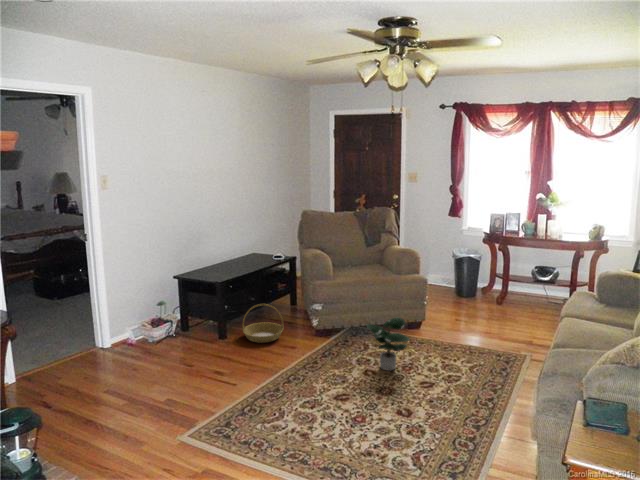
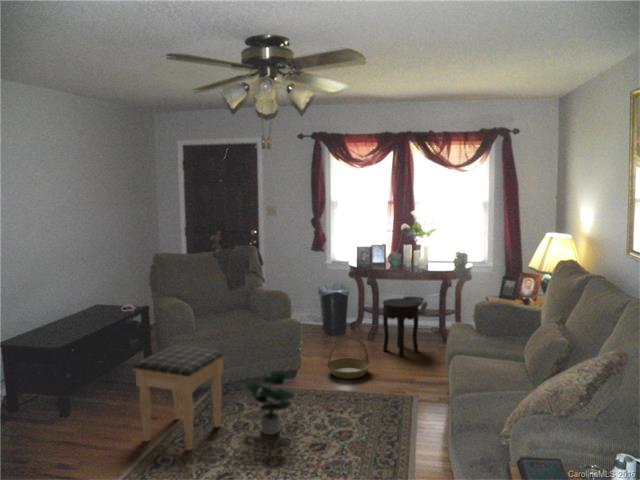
side table: none [507,266,546,321] -> present [383,298,419,357]
footstool: none [279,289,353,373] -> present [133,345,225,450]
basket: present [242,304,283,343] -> present [327,337,370,379]

